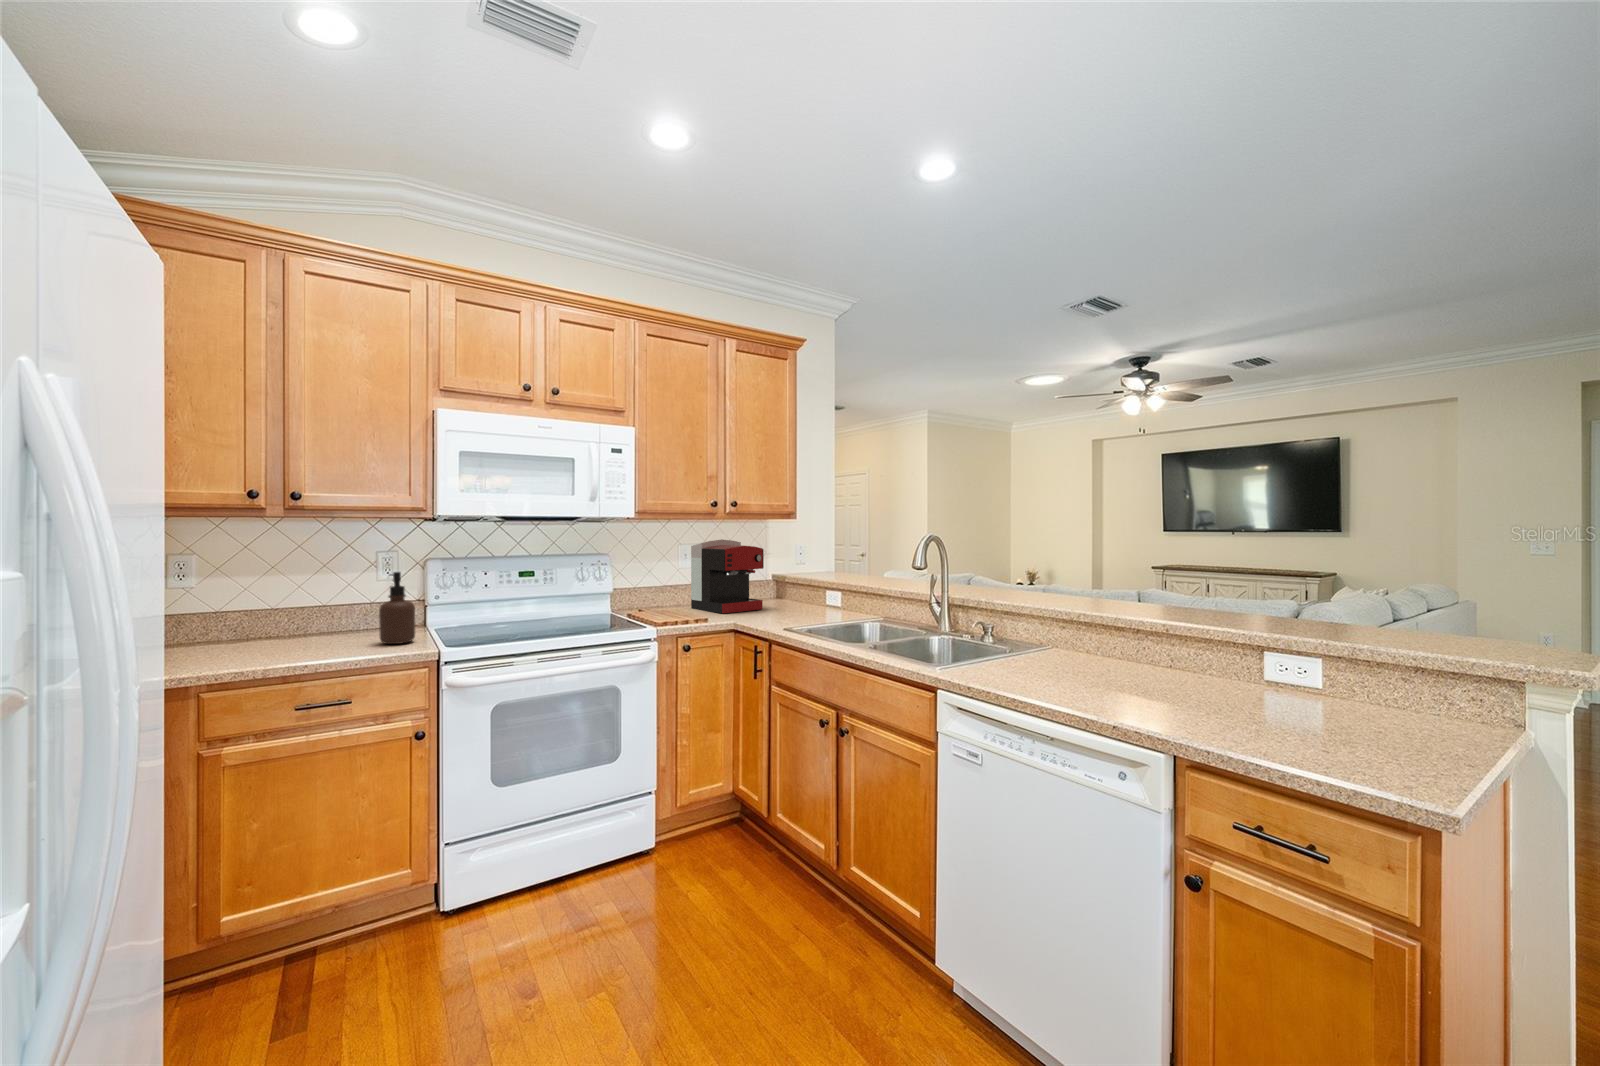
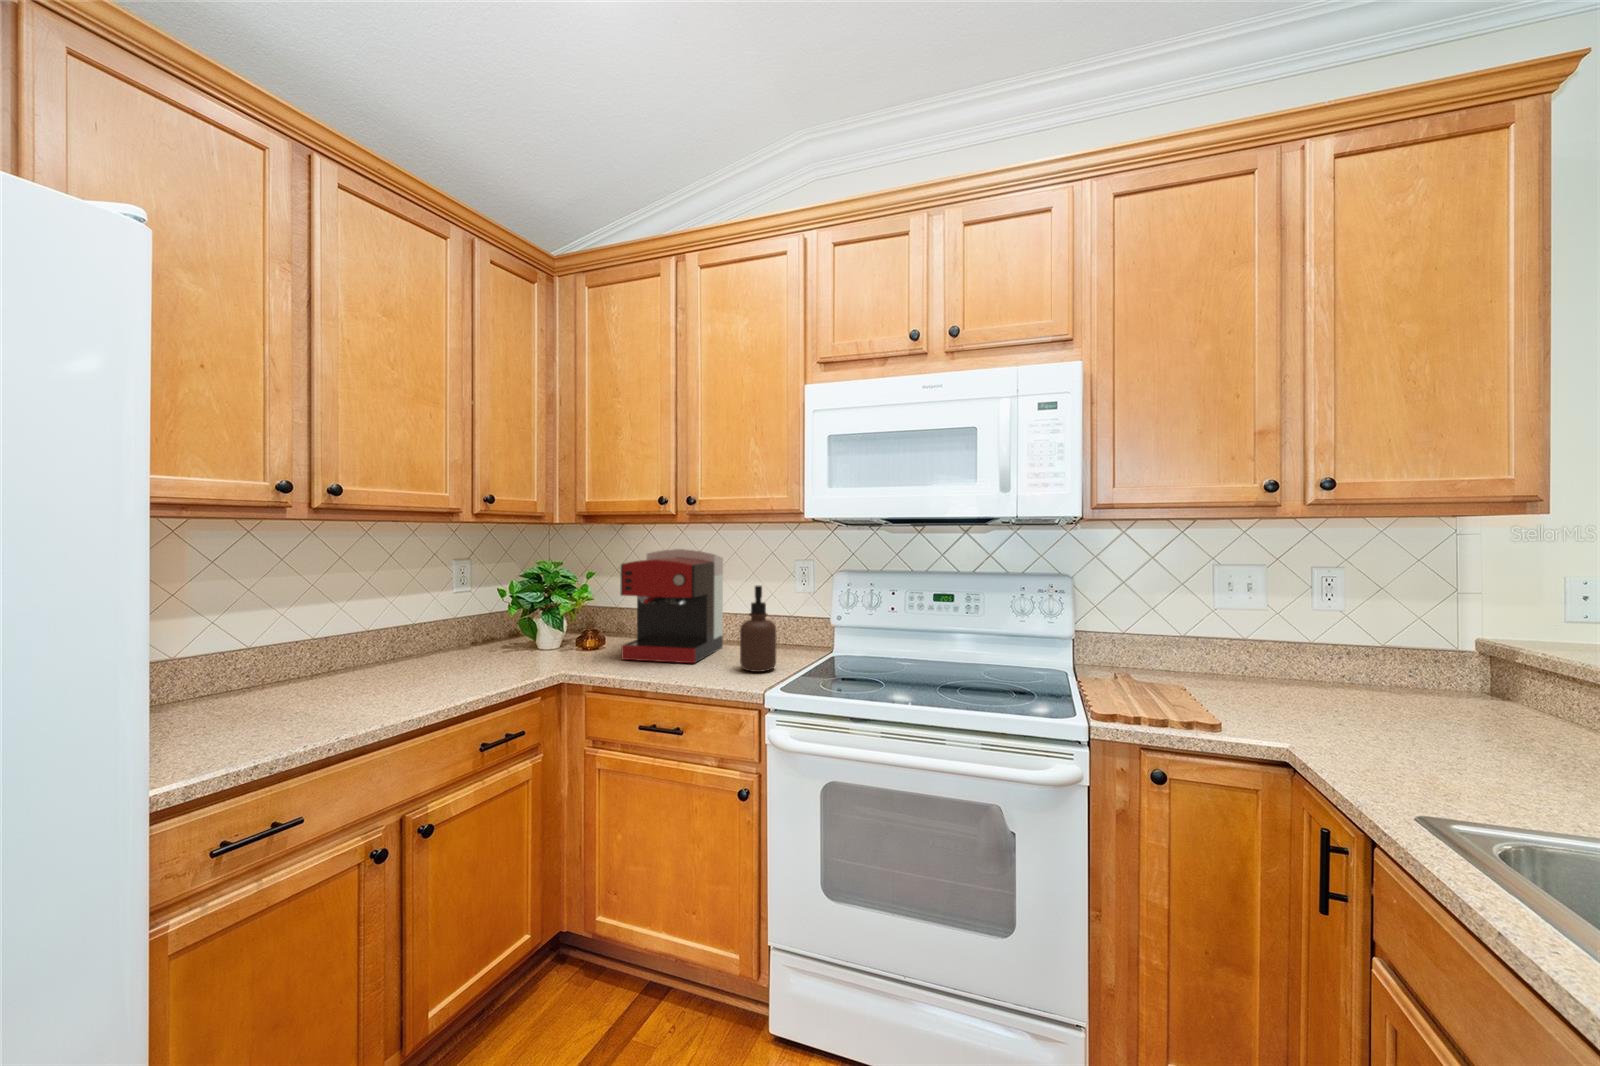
coffee maker: present [691,539,764,613] -> present [620,549,723,663]

